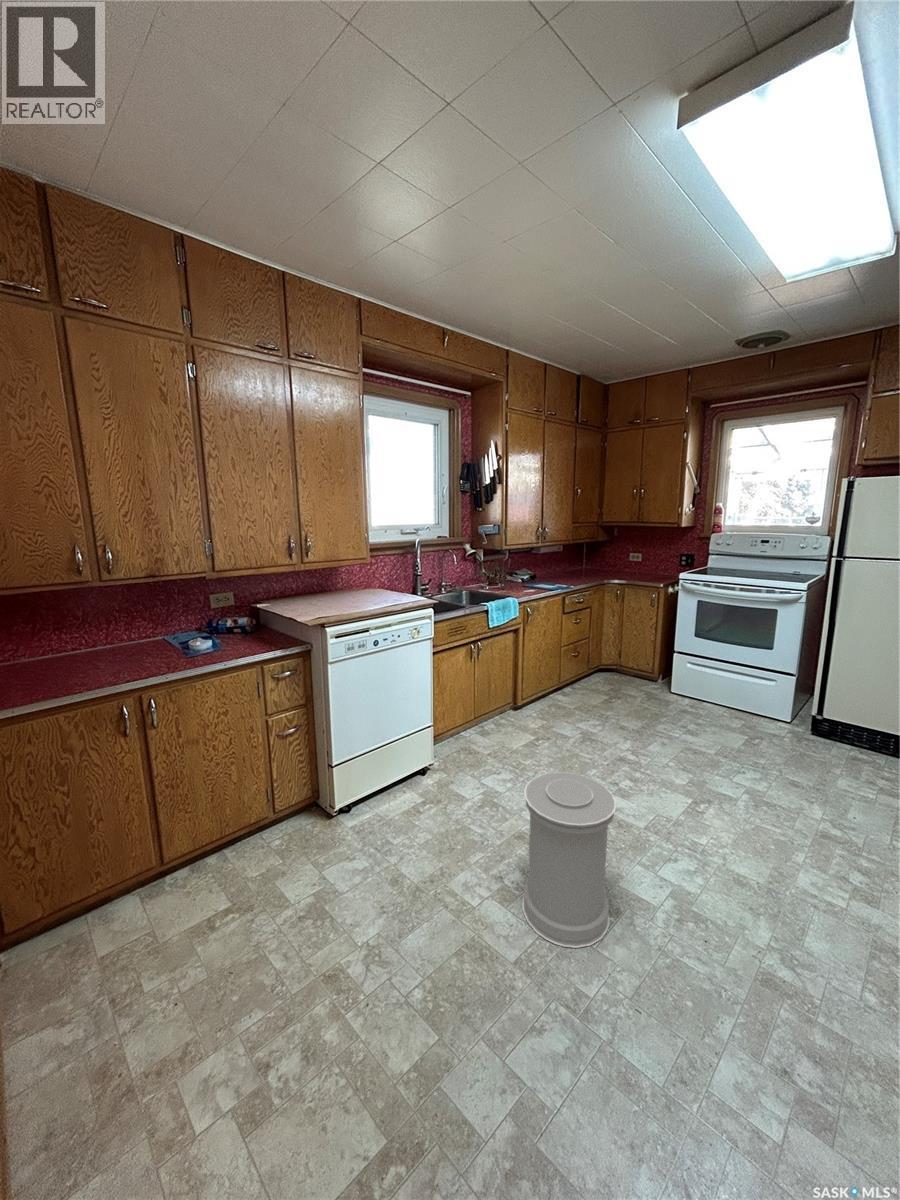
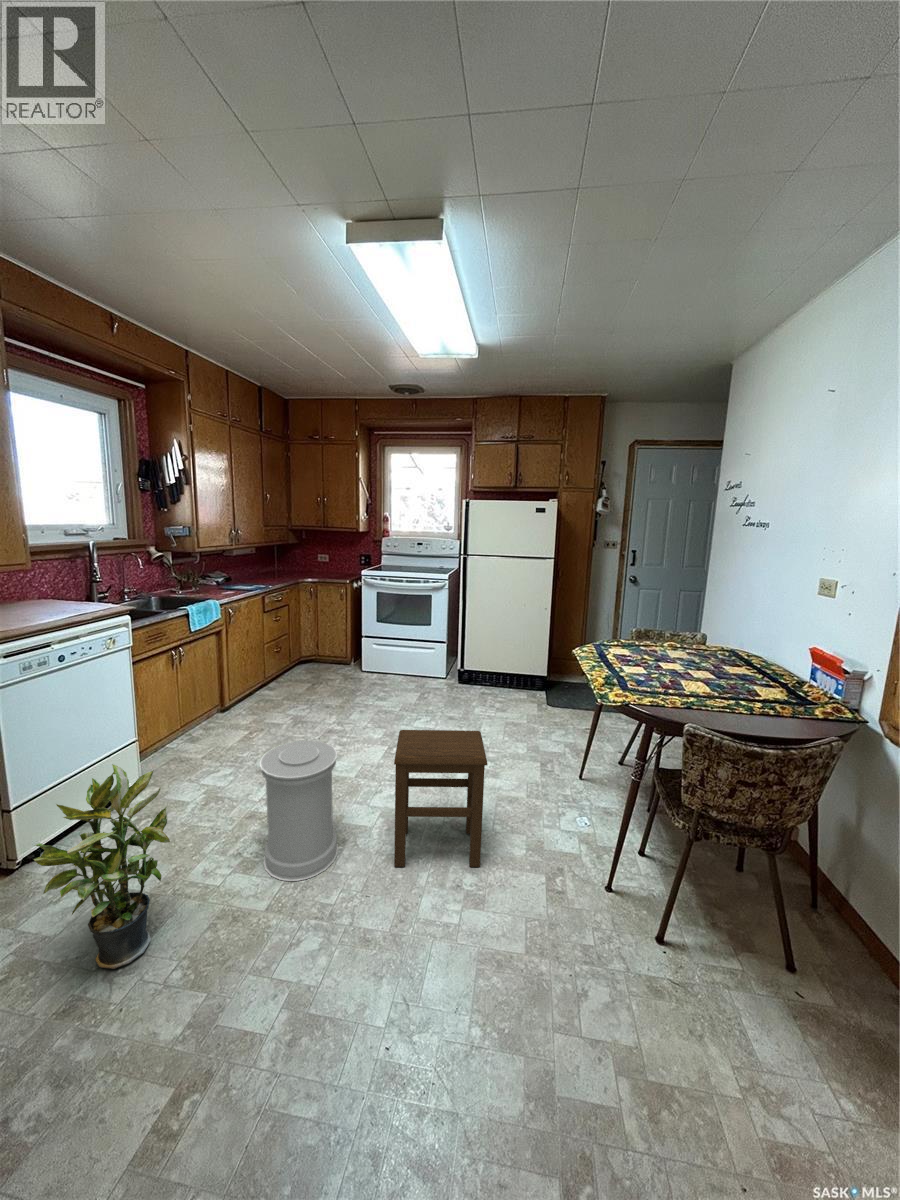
potted plant: none [323,754,429,954] -> present [34,764,170,969]
stool: none [685,800,875,1072] -> present [394,730,487,867]

